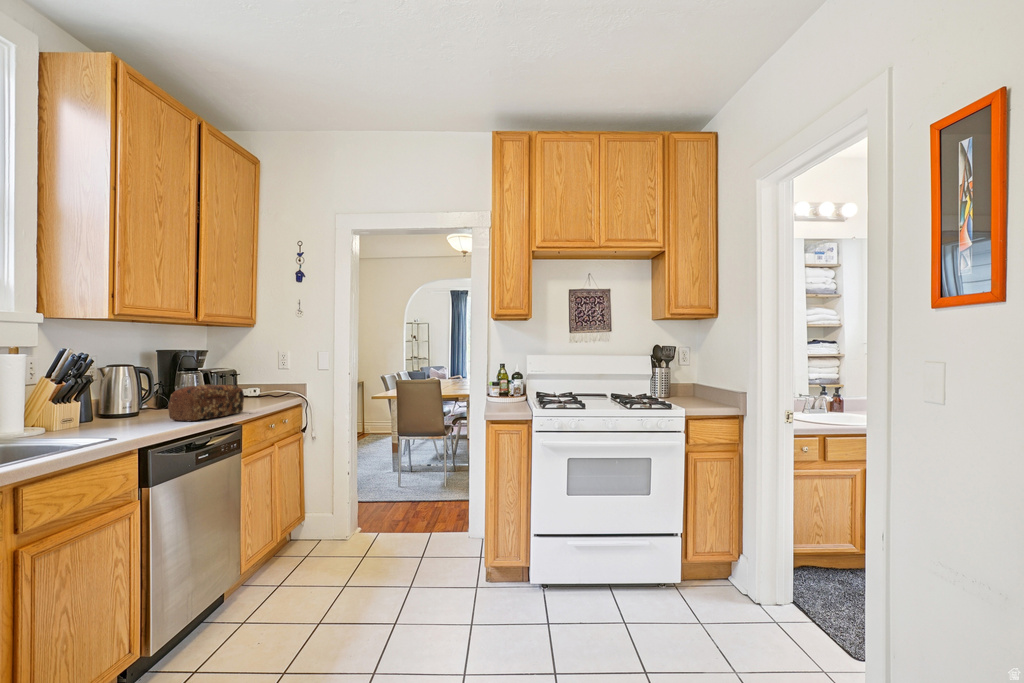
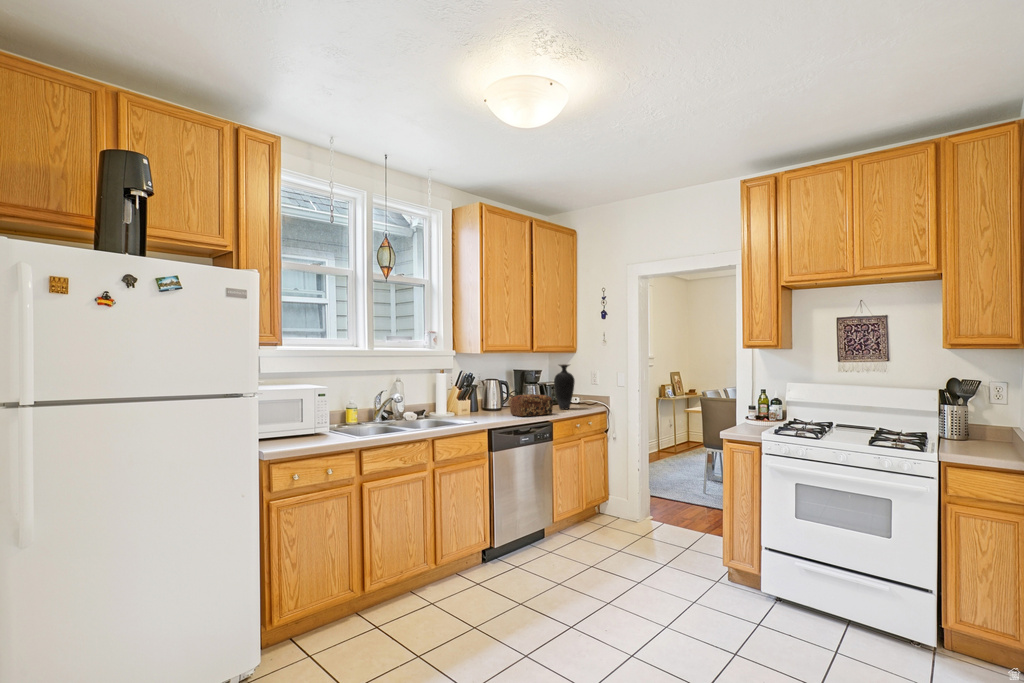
vase: none [232,340,265,405] -> present [554,364,575,409]

